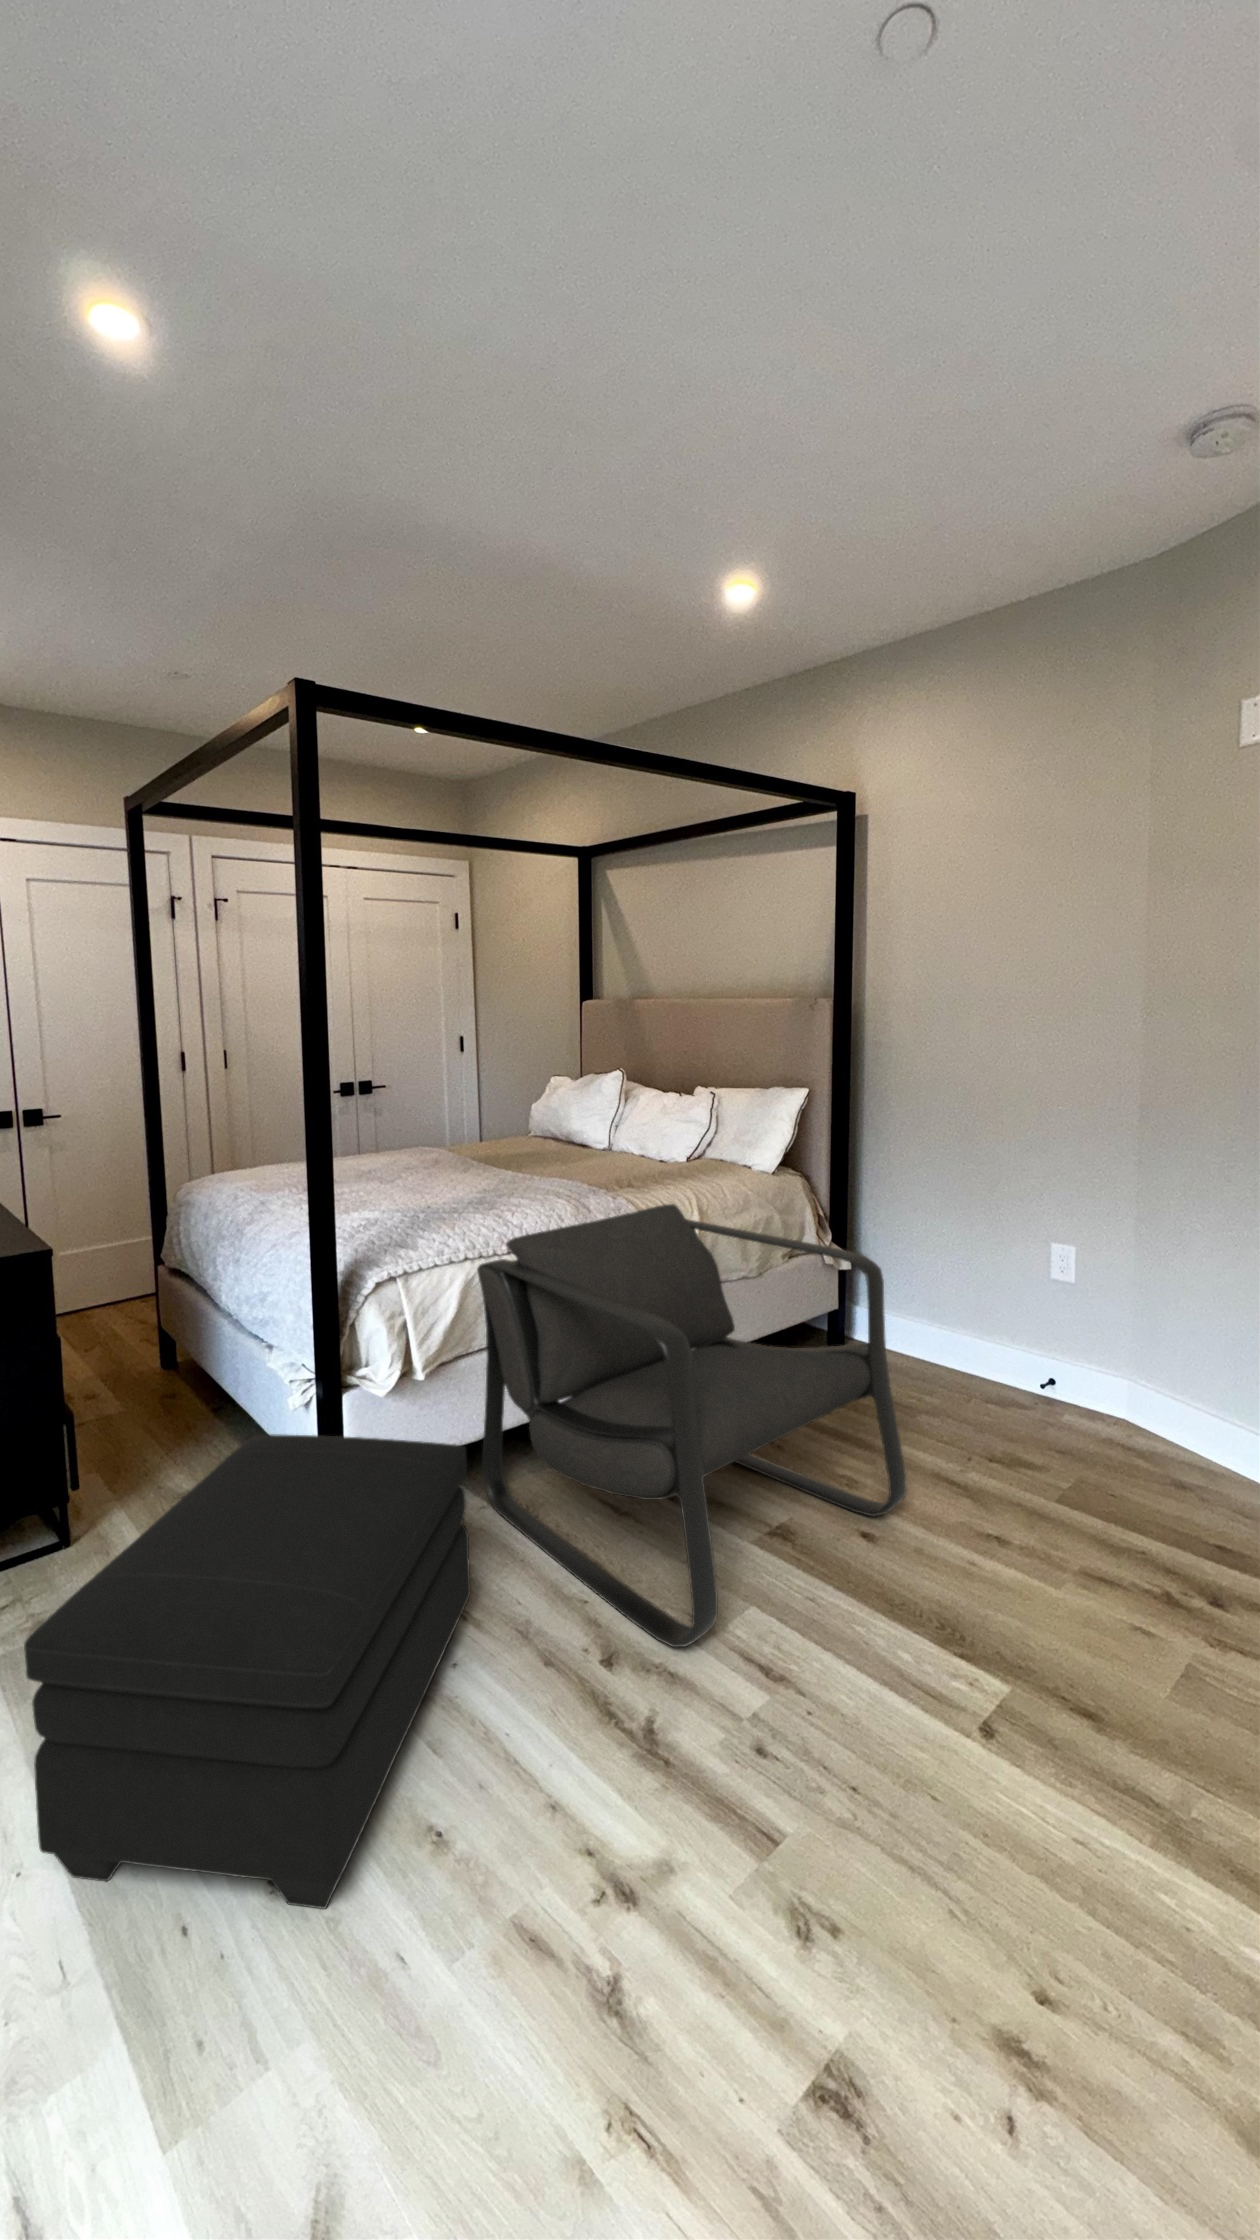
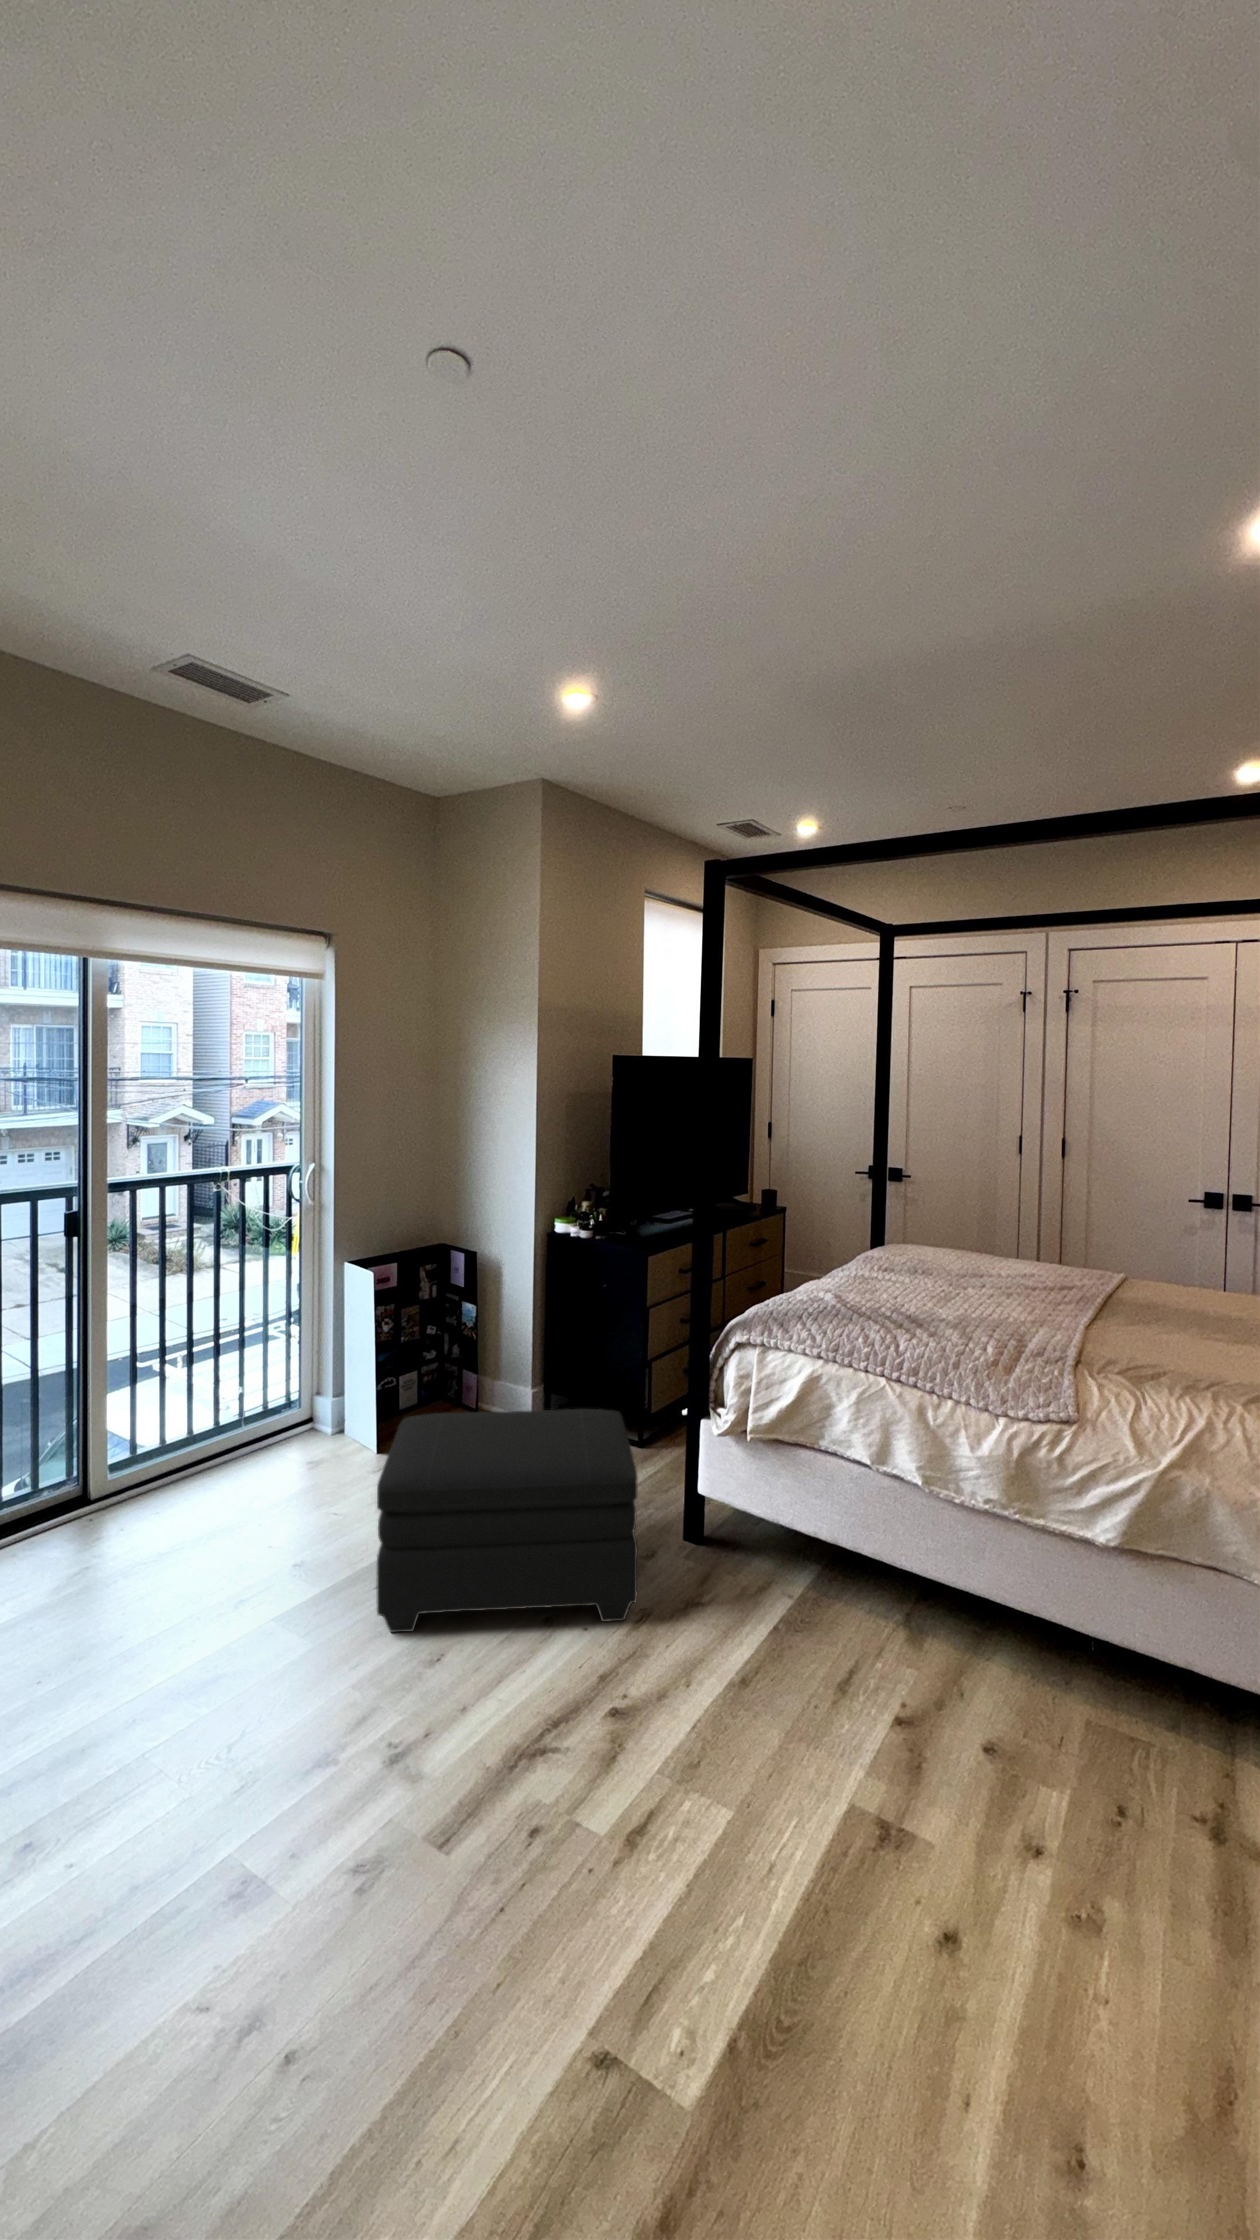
armchair: present [477,1204,906,1647] -> none [628,1353,1084,1961]

